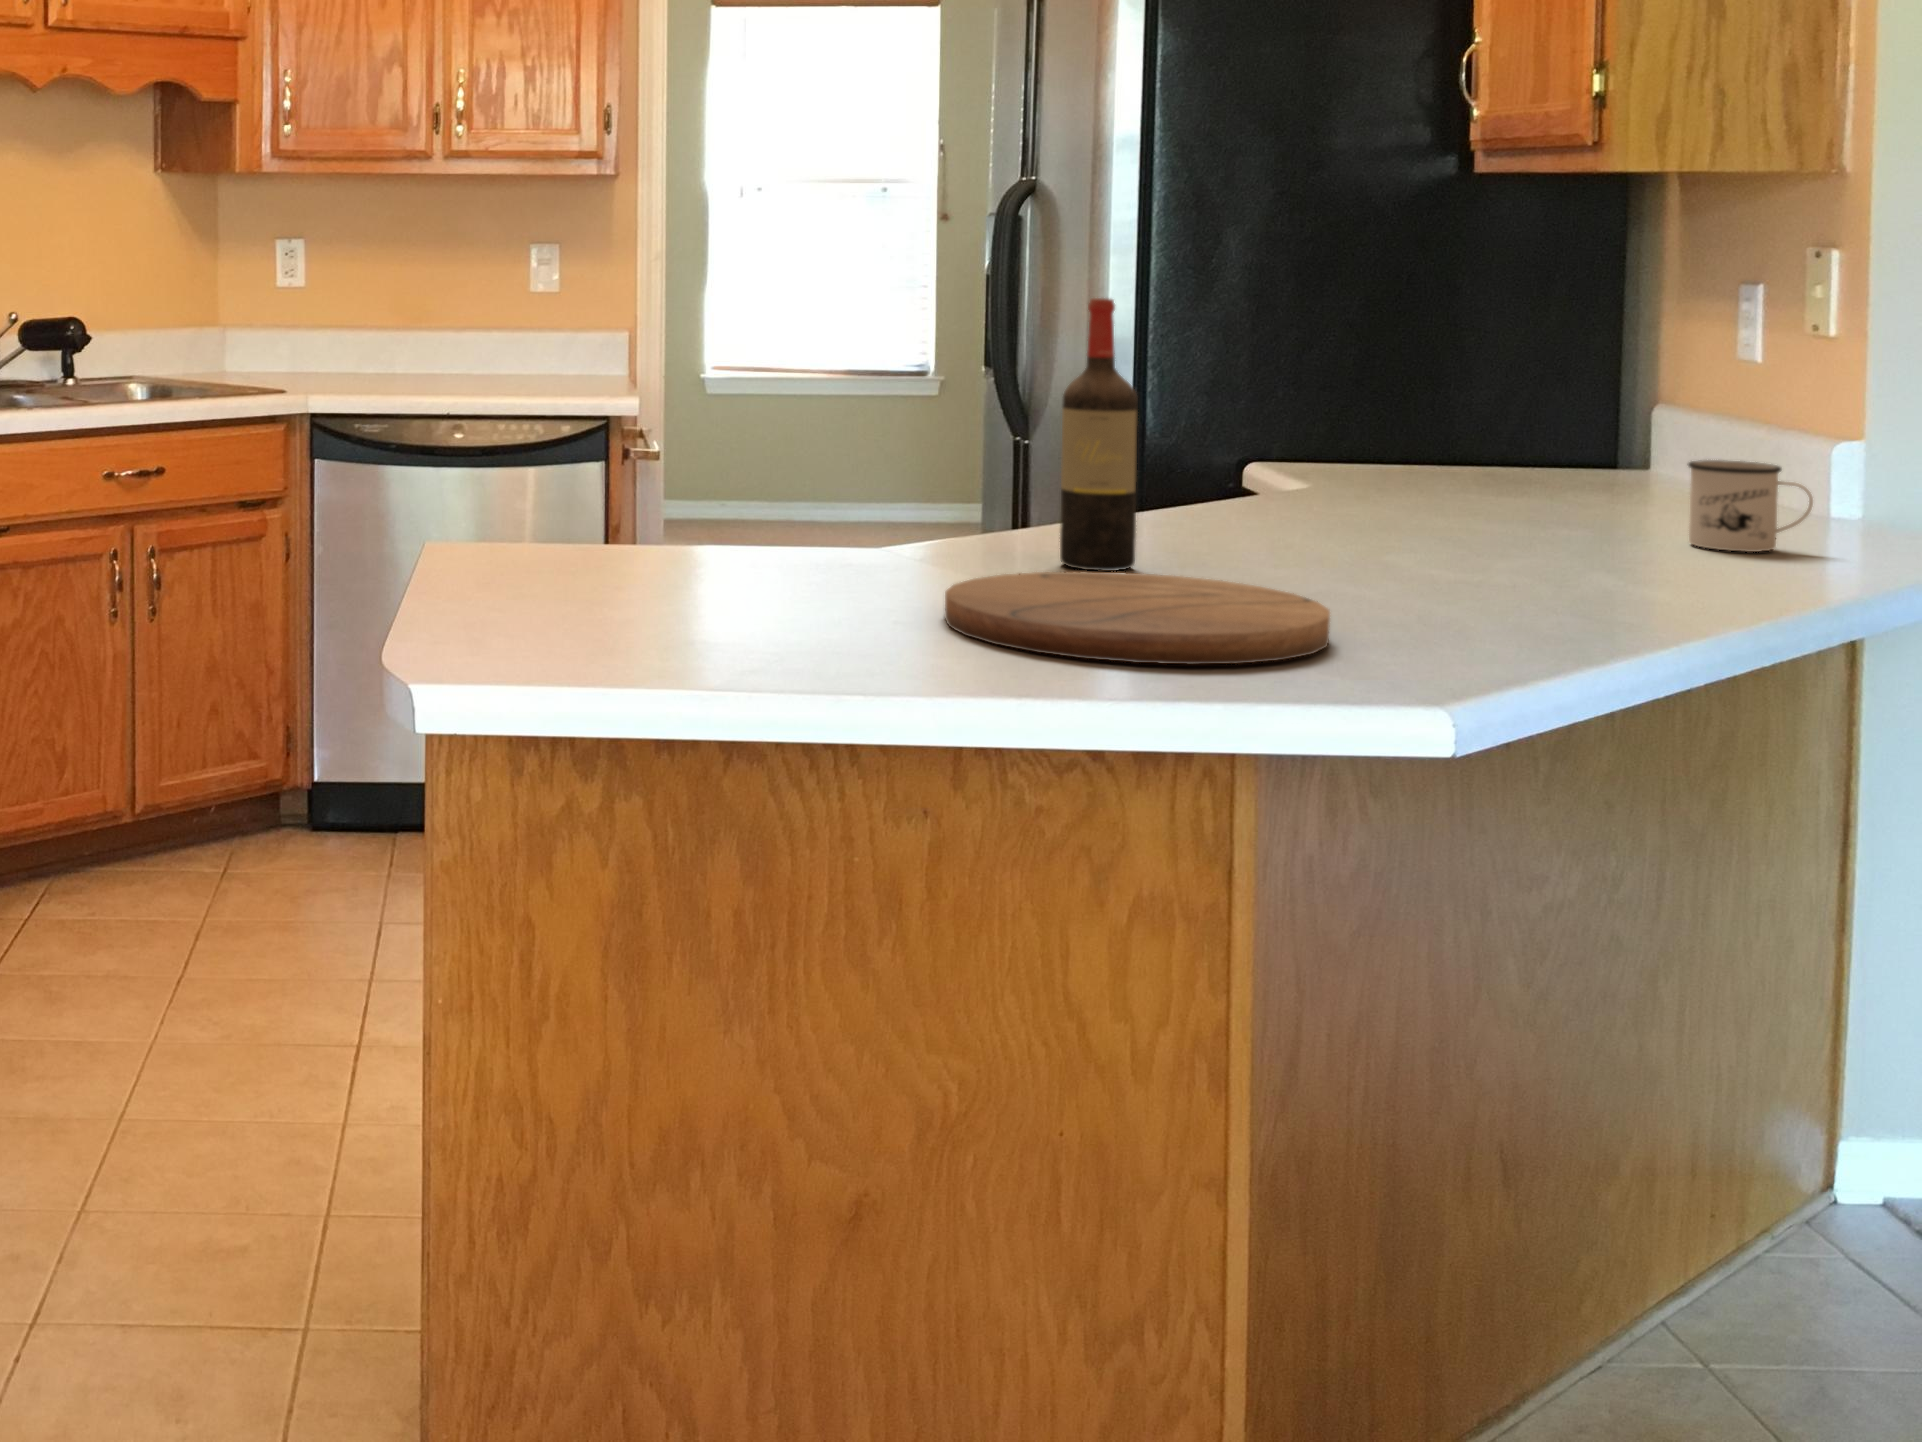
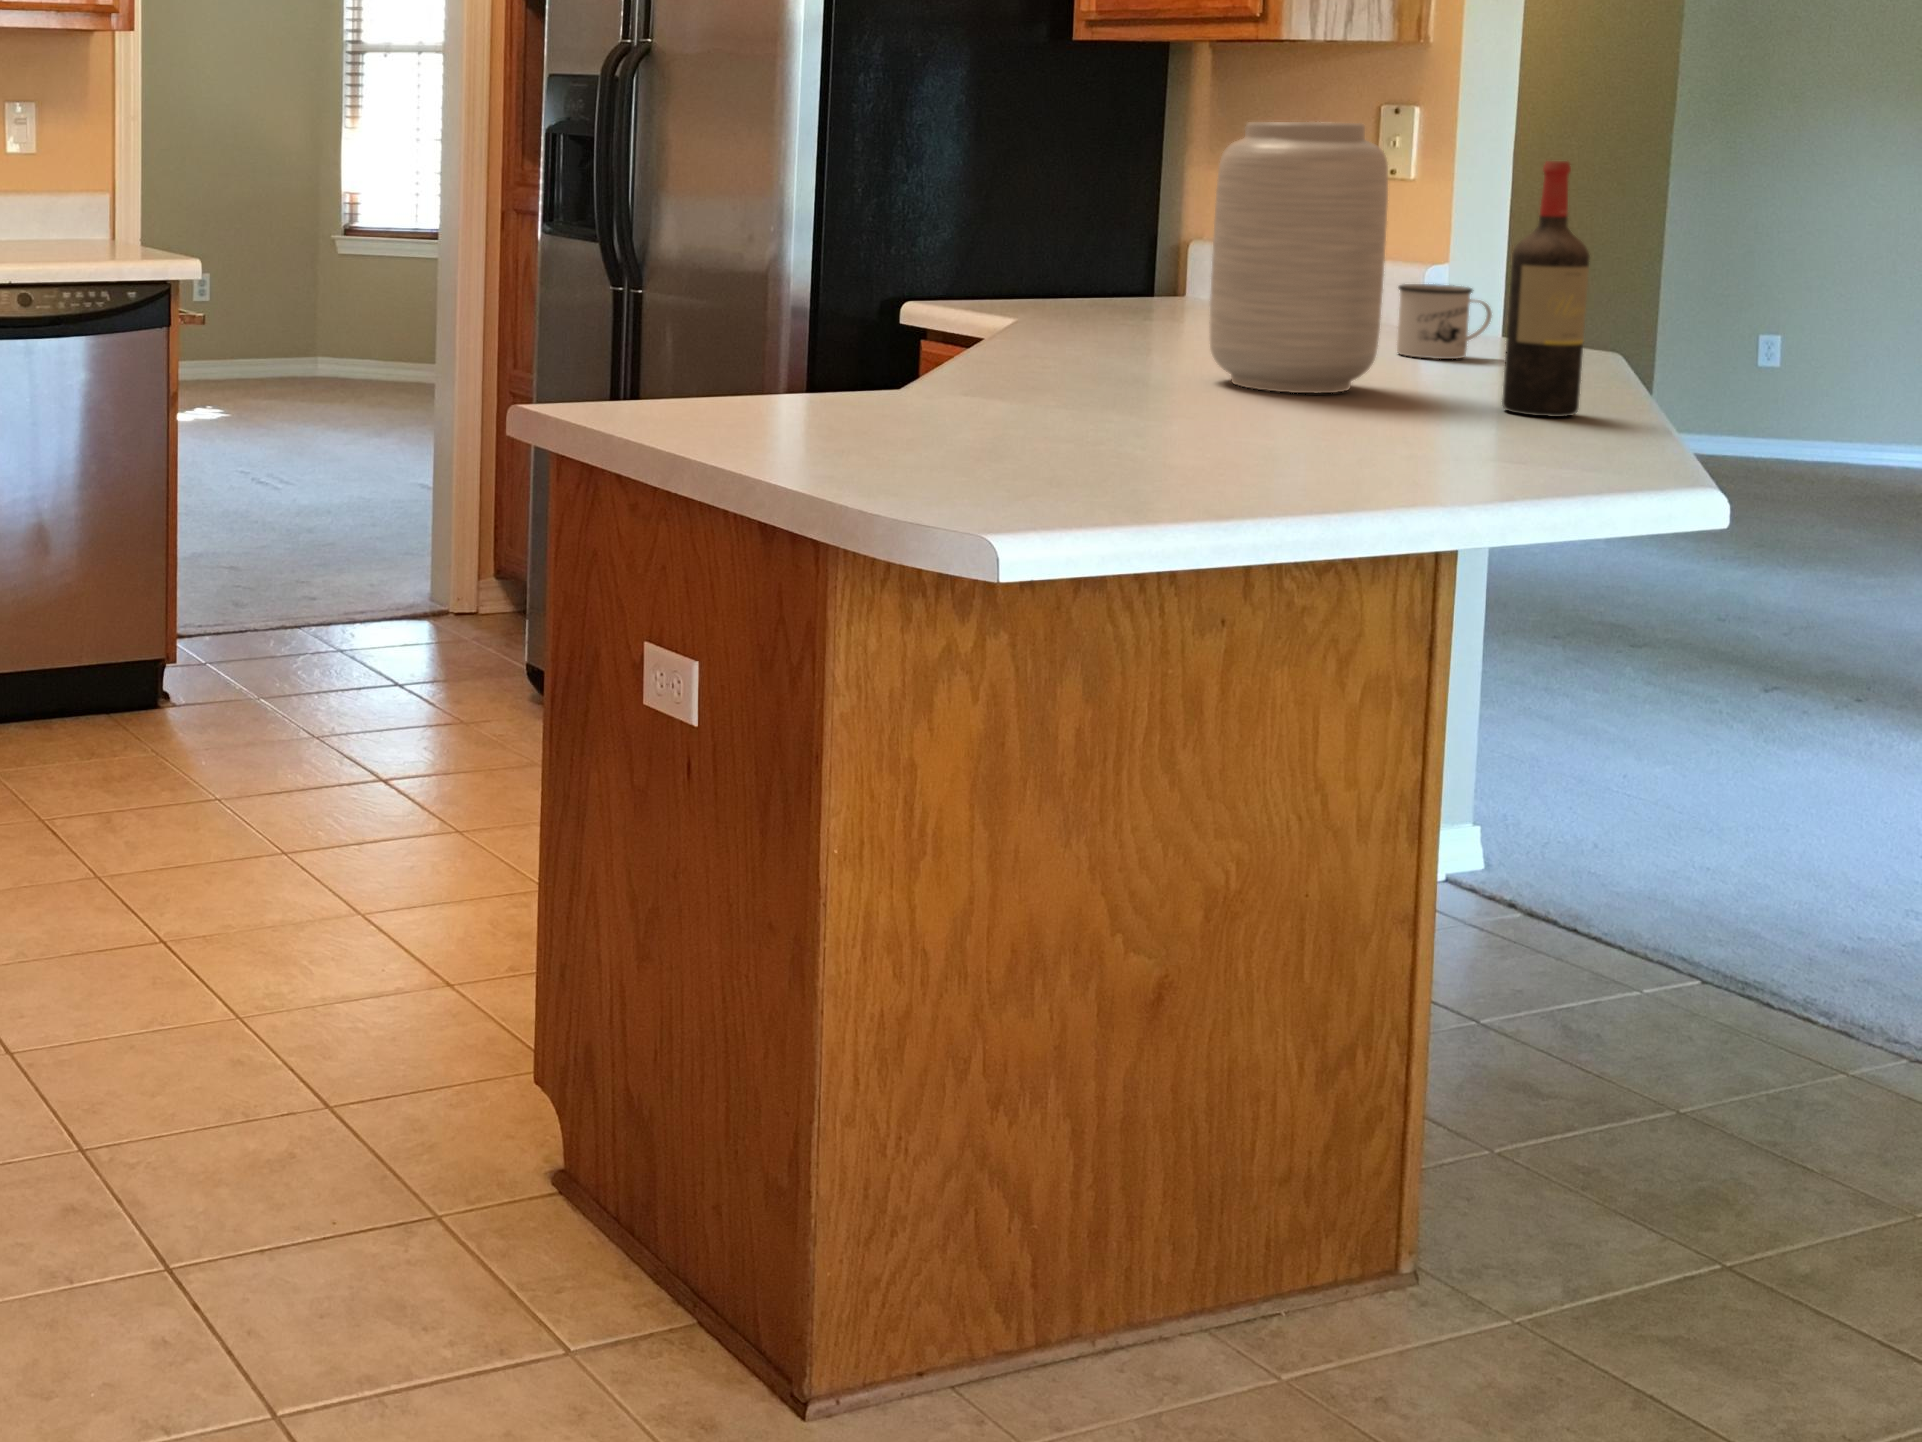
vase: none [1293,268,1487,571] -> present [1210,122,1388,393]
wine bottle: present [1060,298,1138,571] -> present [1502,161,1589,417]
cutting board: present [945,571,1330,664] -> none [1165,411,1547,496]

